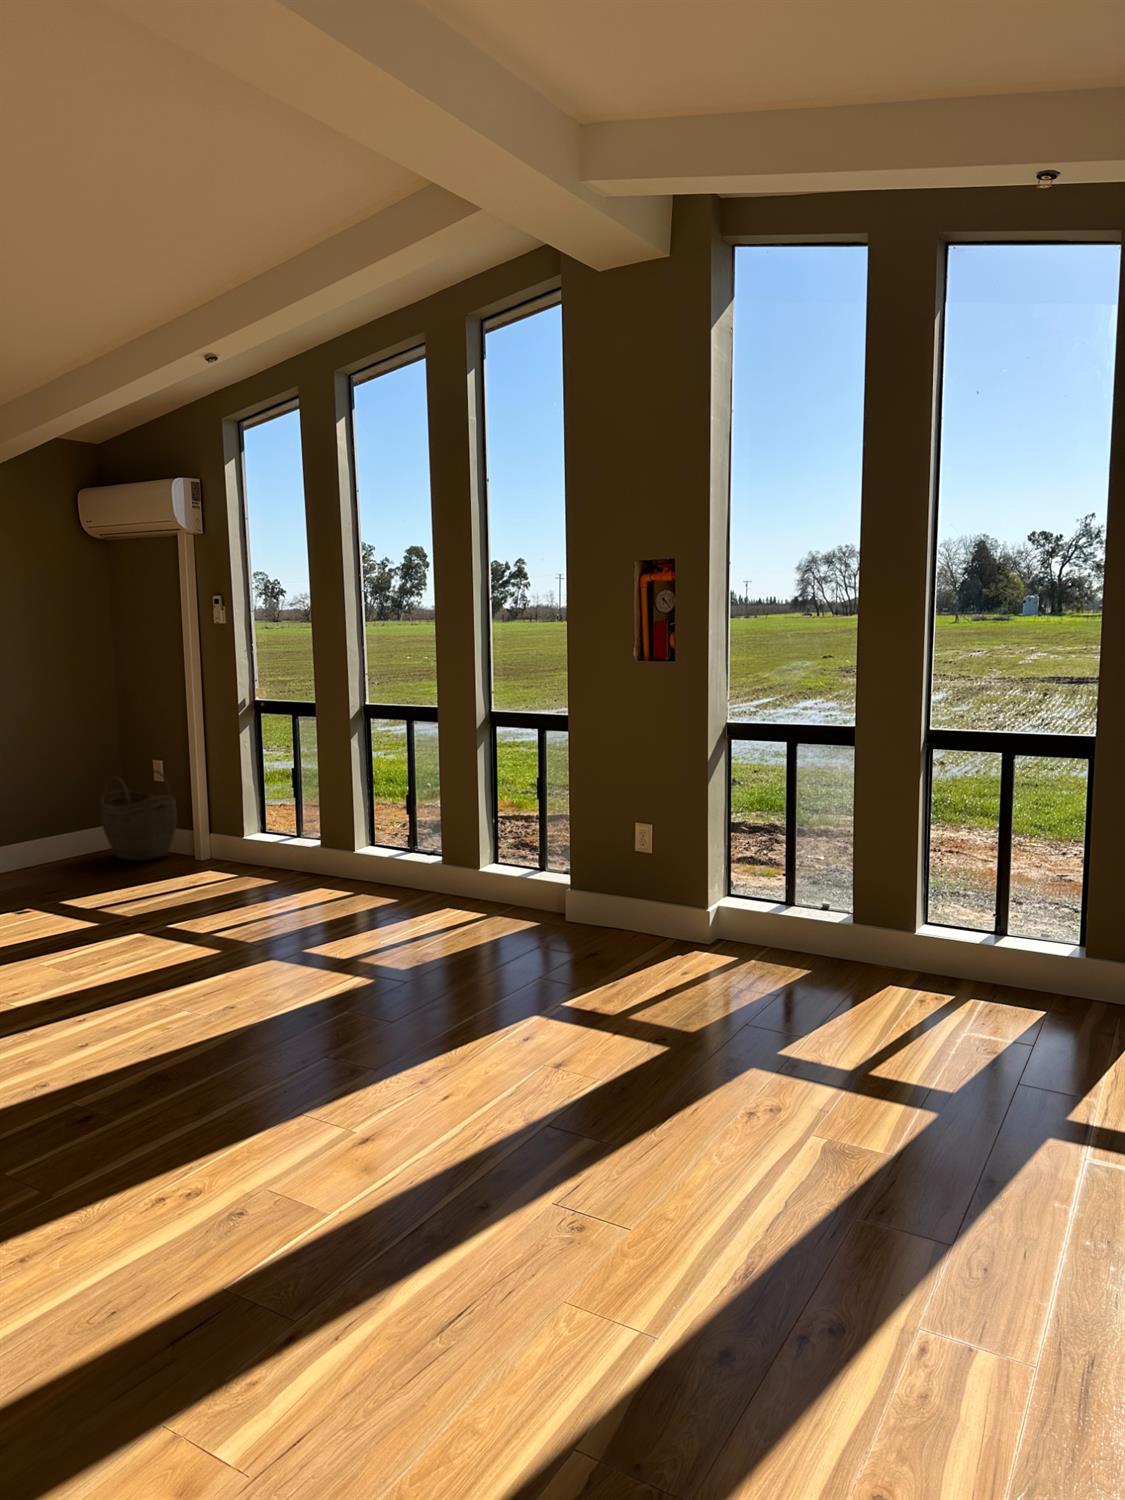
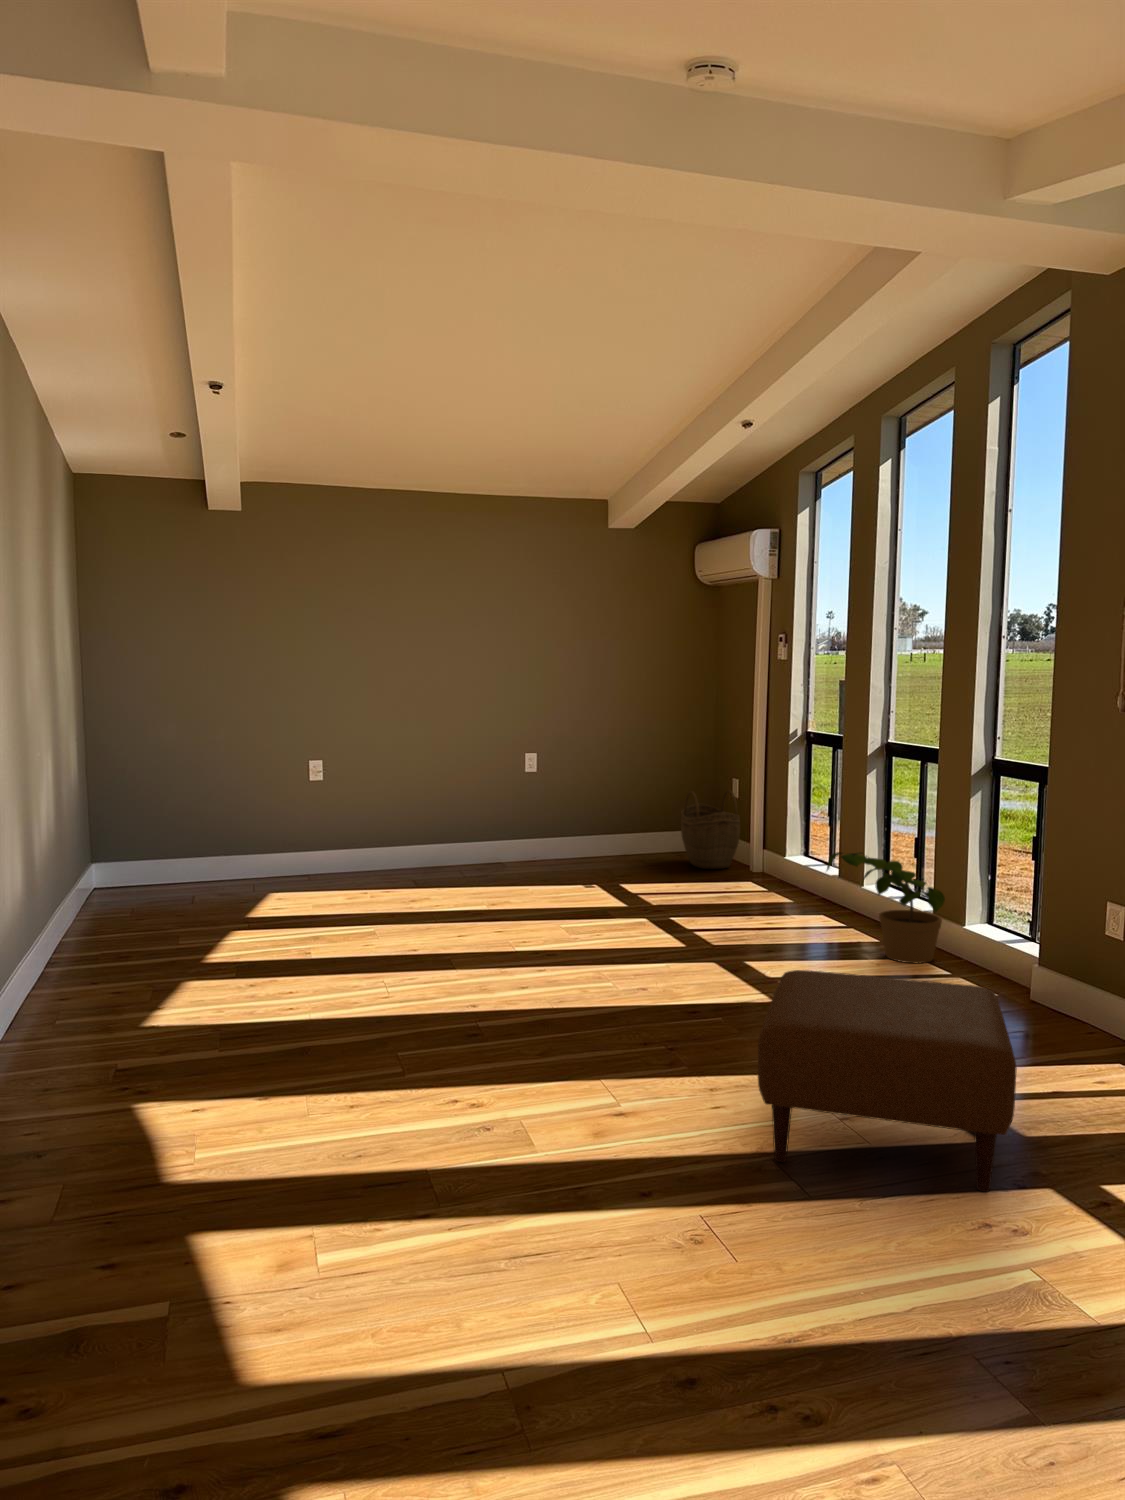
potted plant: none [368,814,472,914] -> present [827,852,945,963]
ottoman: none [467,914,743,1126] -> present [758,970,1017,1192]

